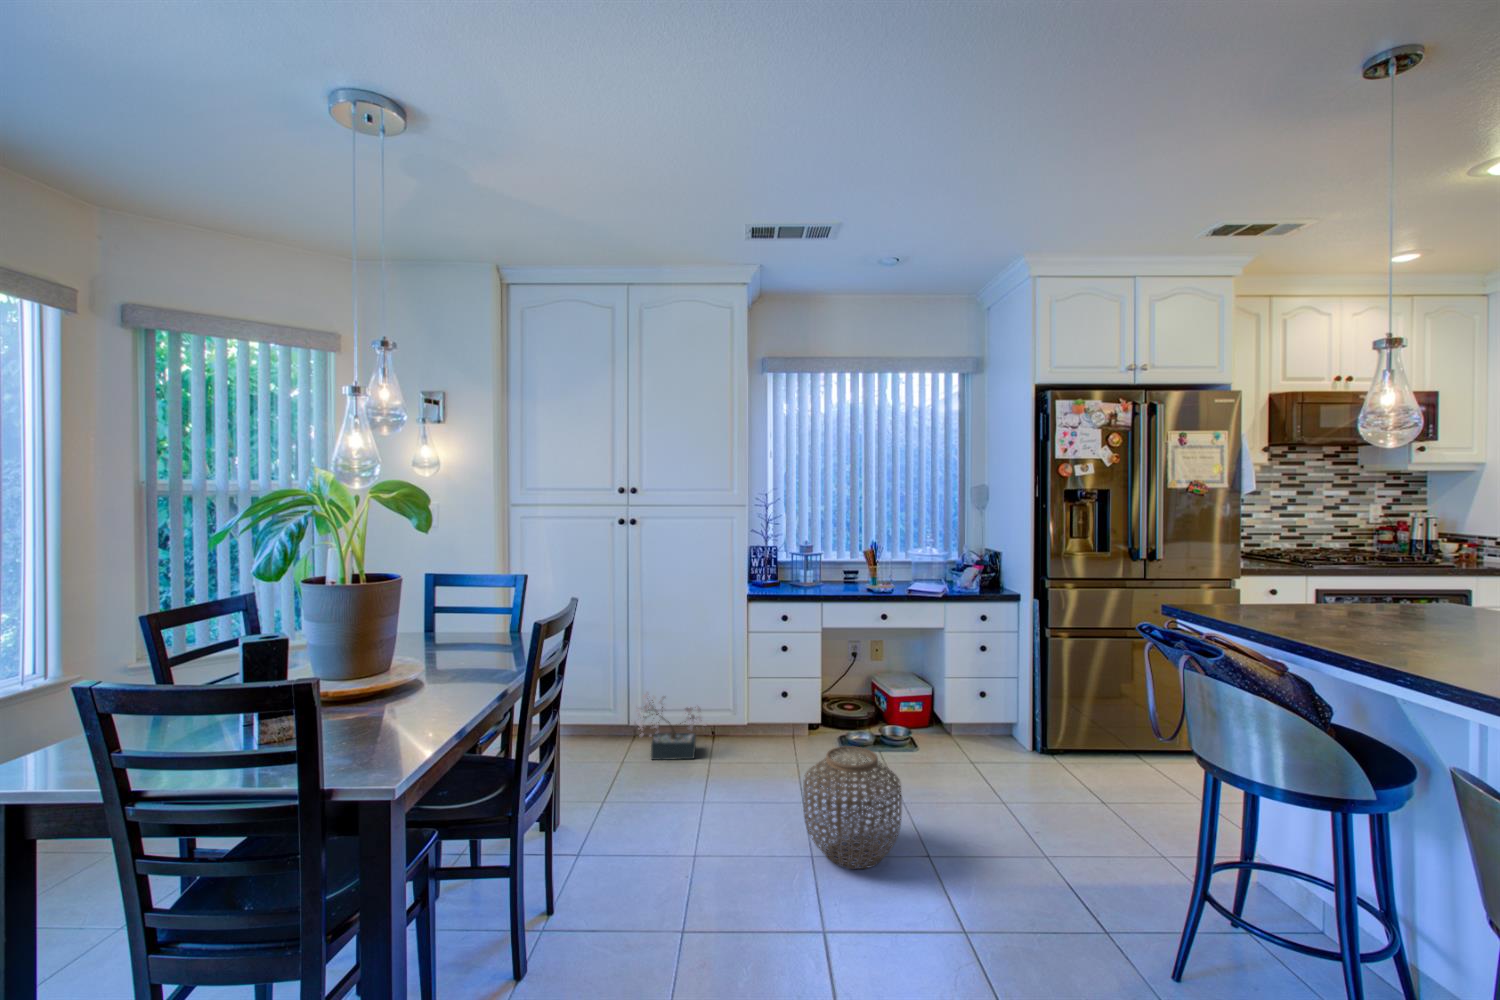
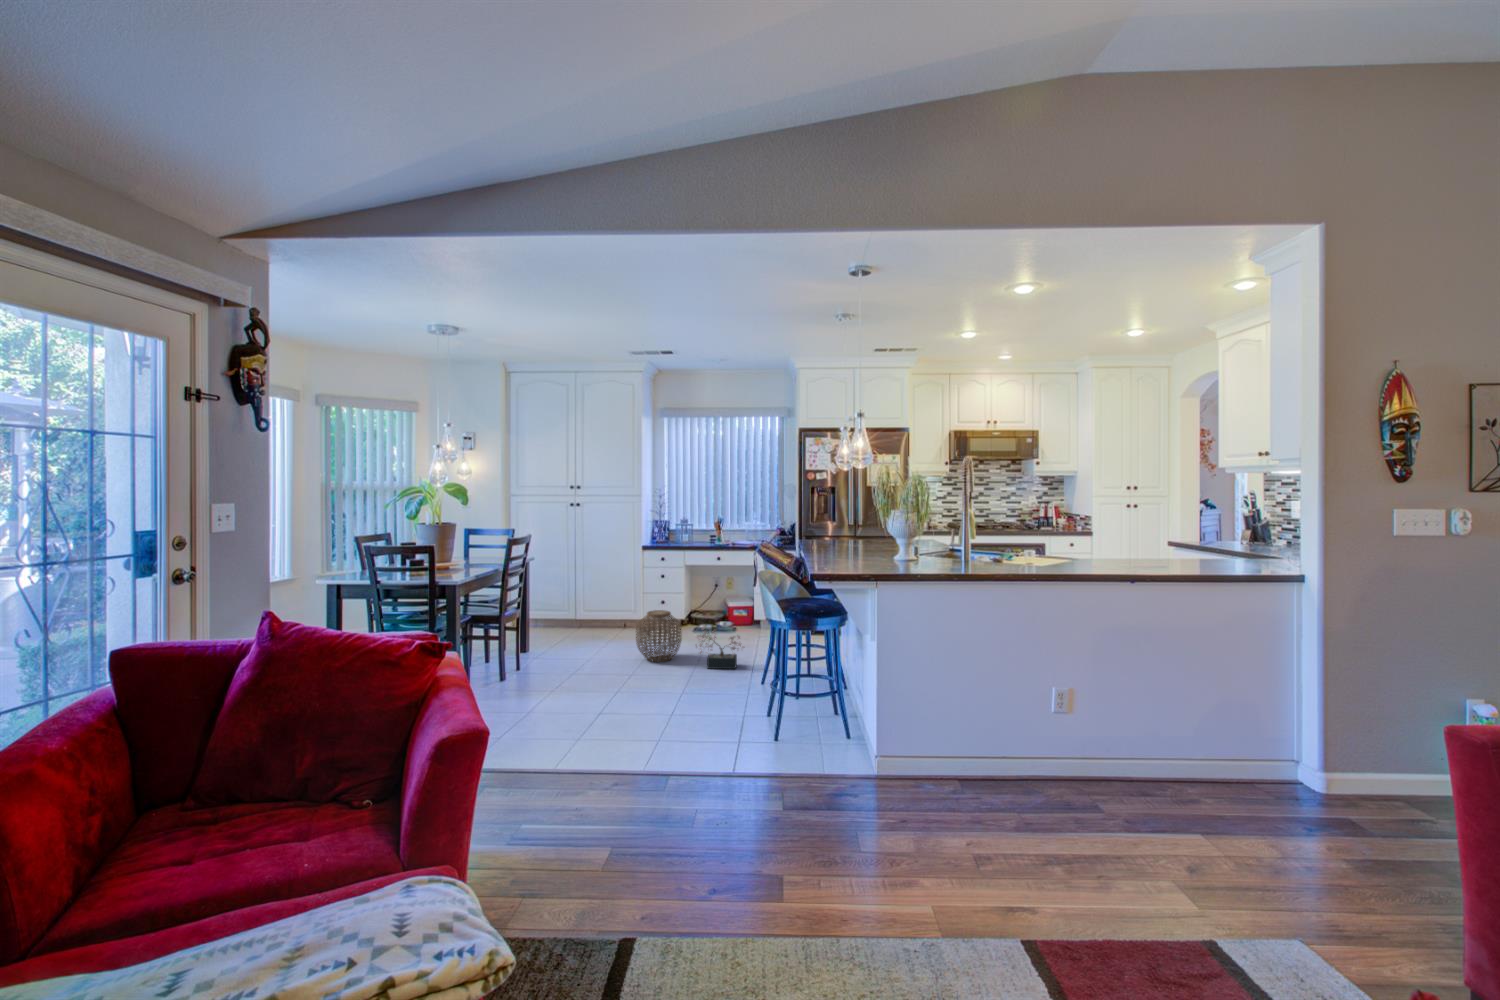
decorative plant: present [634,693,707,760] -> present [697,626,744,669]

